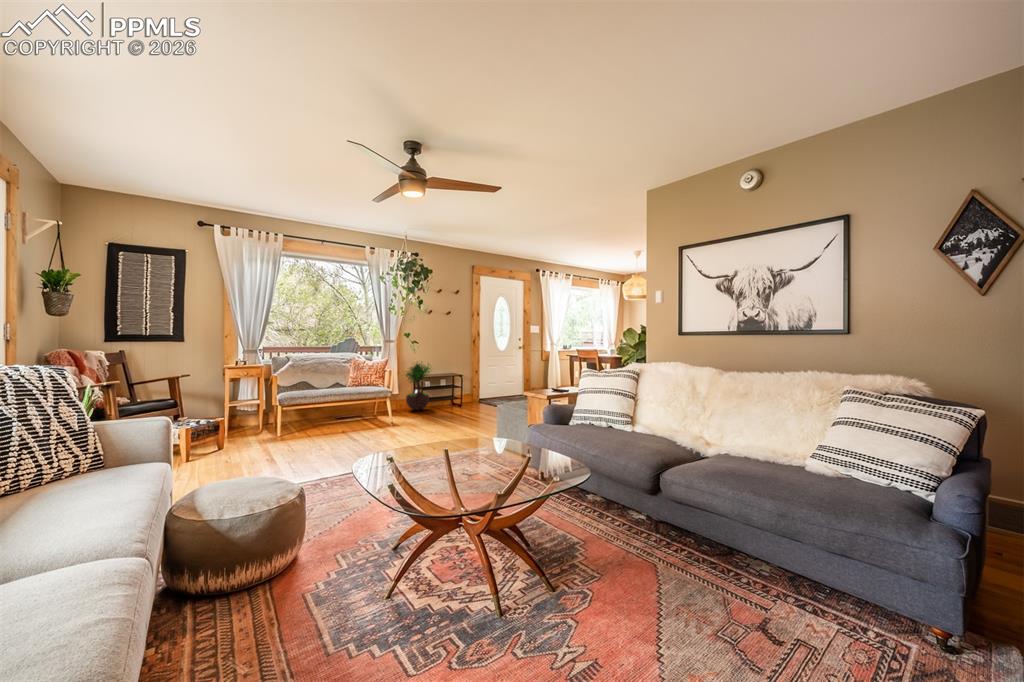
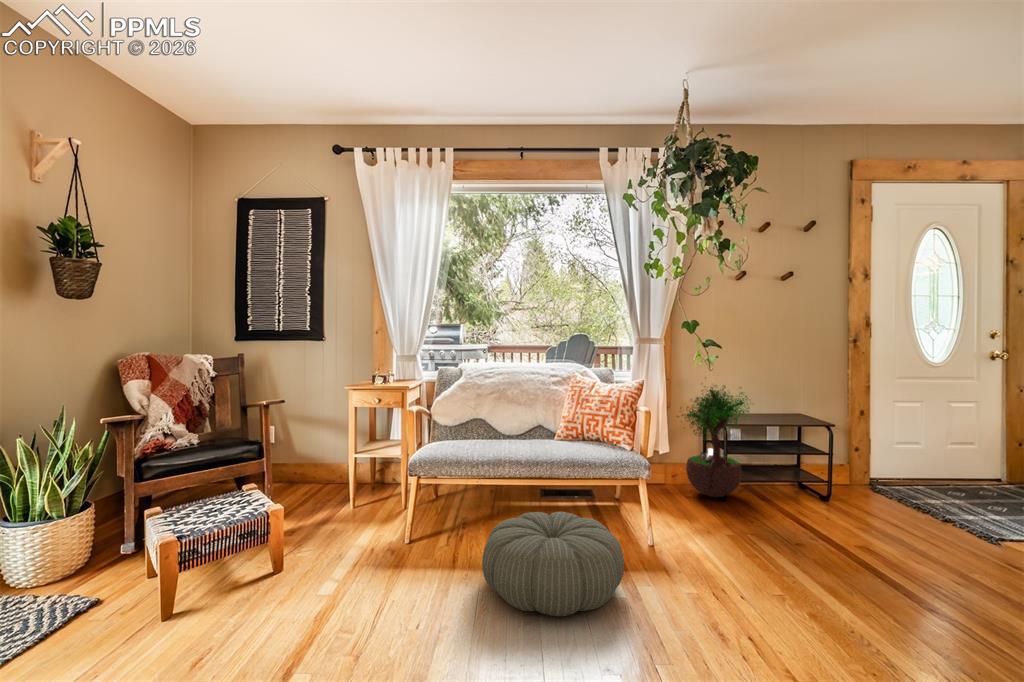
pouf: none [328,411,385,440] -> present [482,512,624,616]

